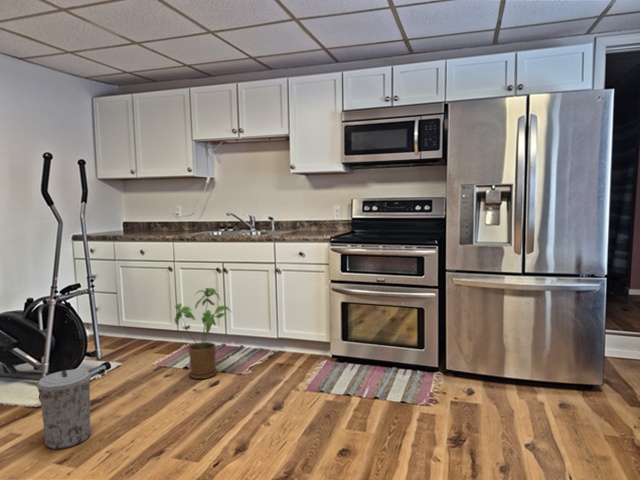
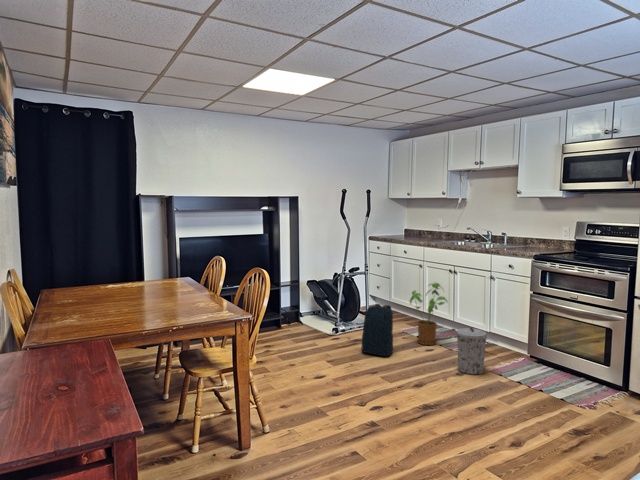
backpack: none [114,333,168,420] -> present [361,304,393,356]
trash can: present [37,369,91,449] -> present [457,328,487,375]

